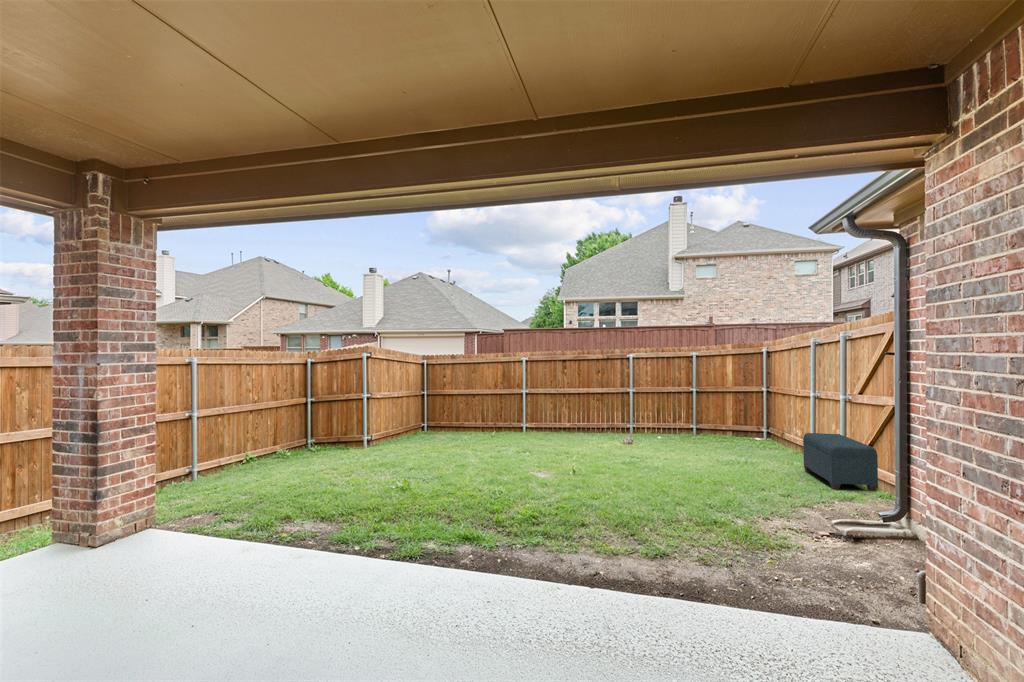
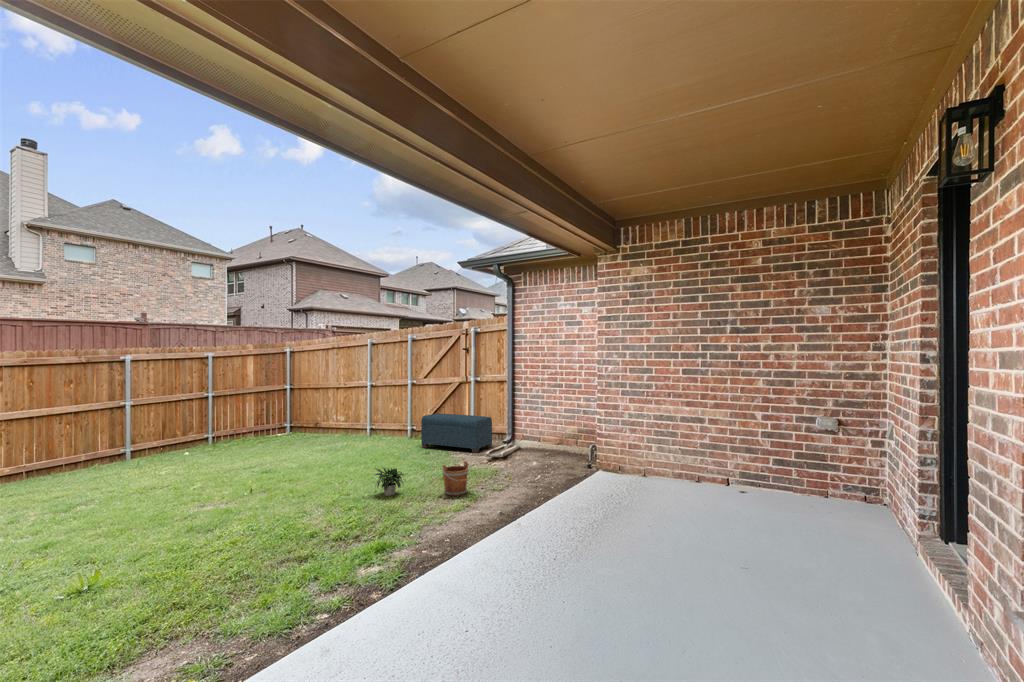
potted plant: none [630,458,657,486] -> present [374,467,405,496]
bucket: none [662,468,692,503] -> present [443,461,469,496]

